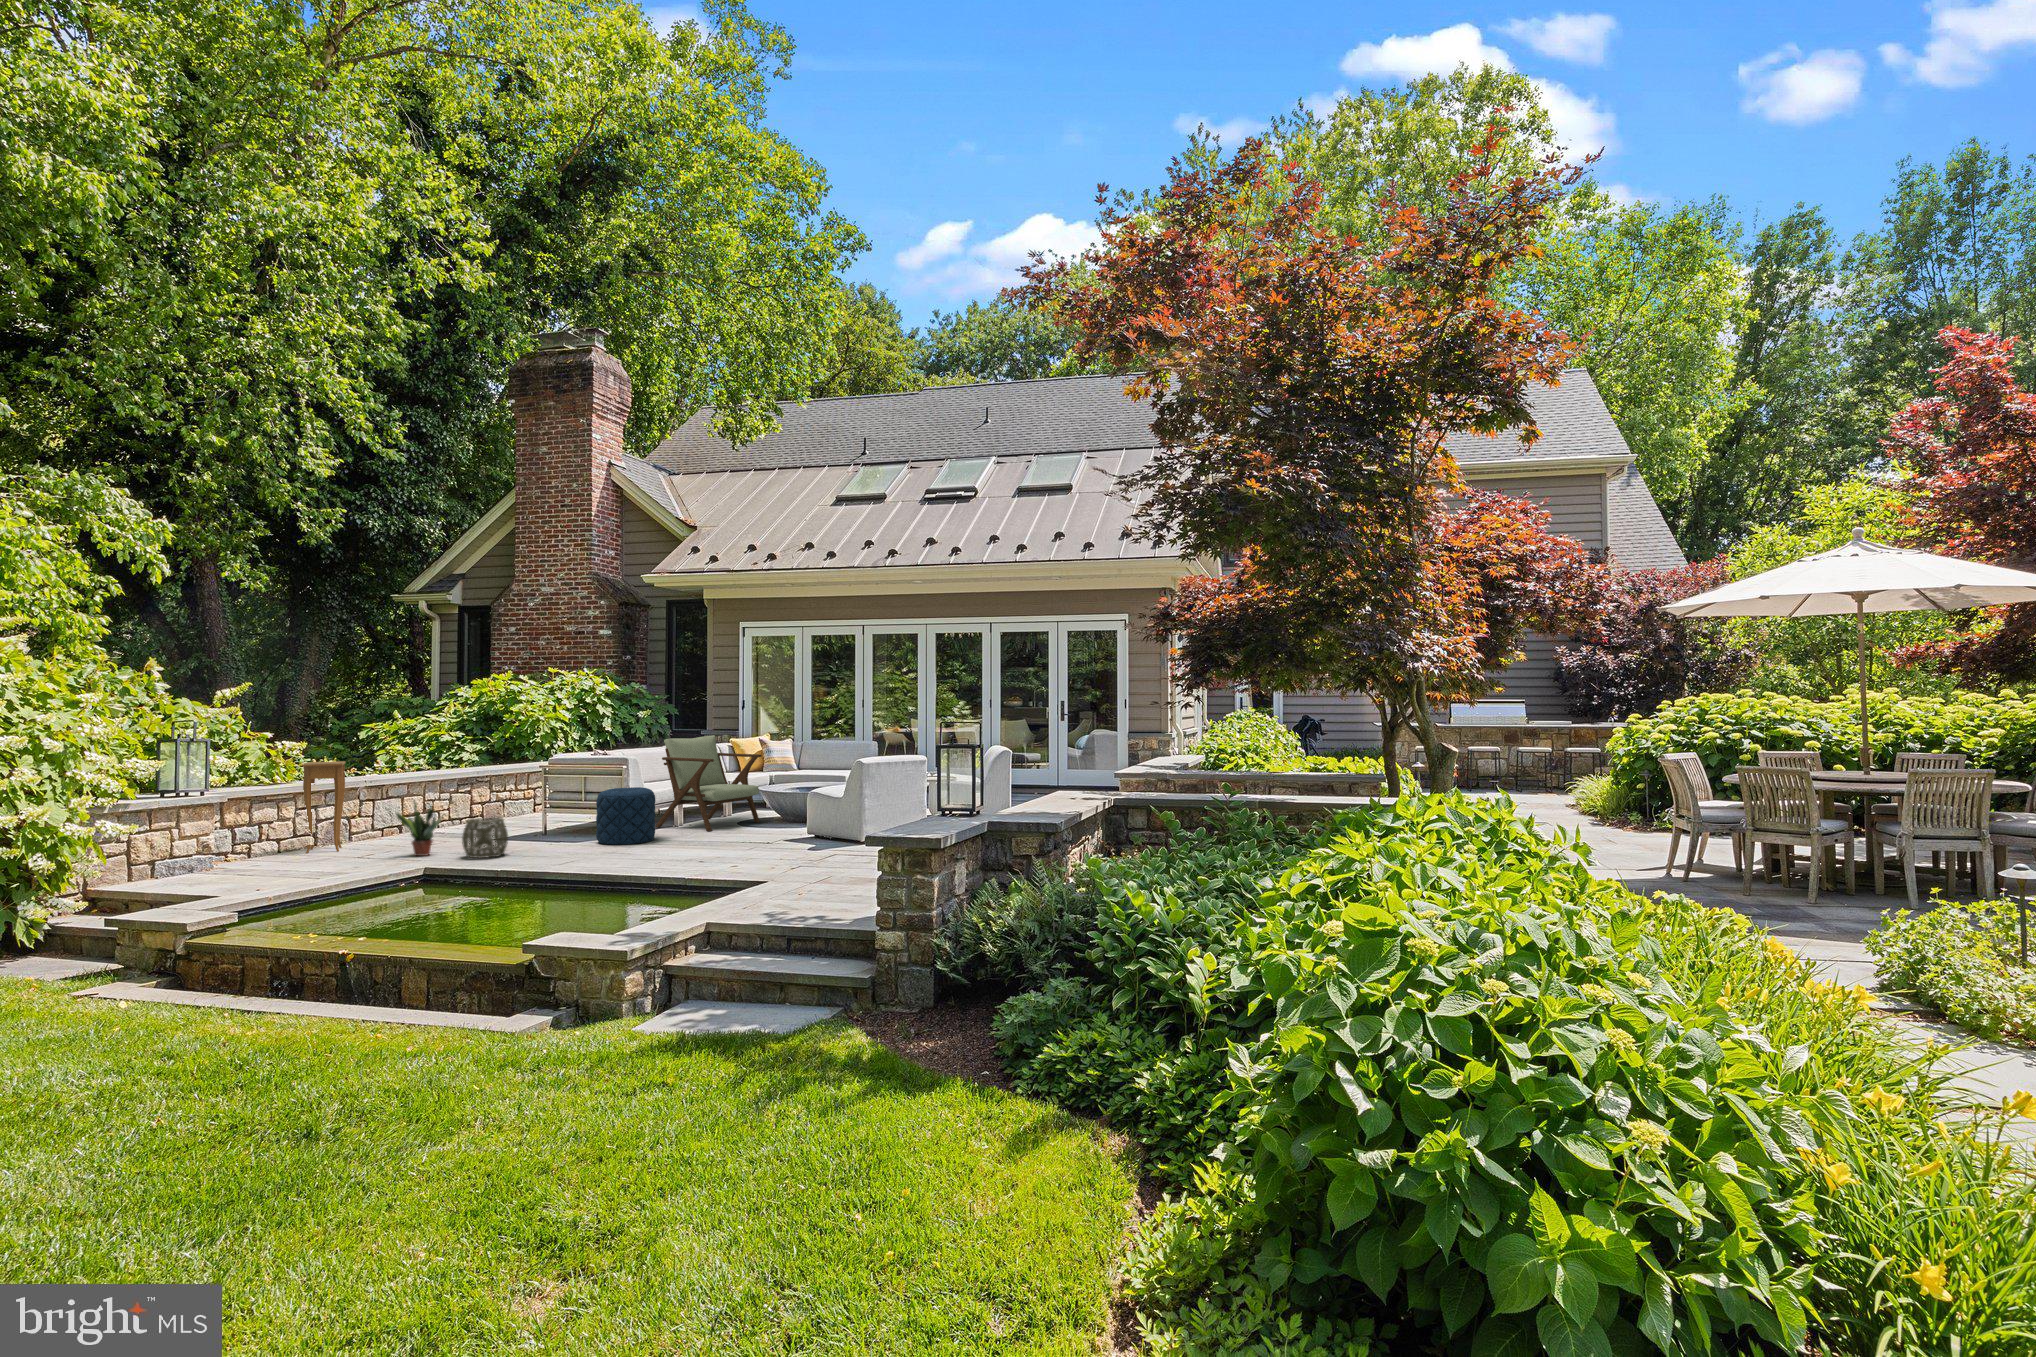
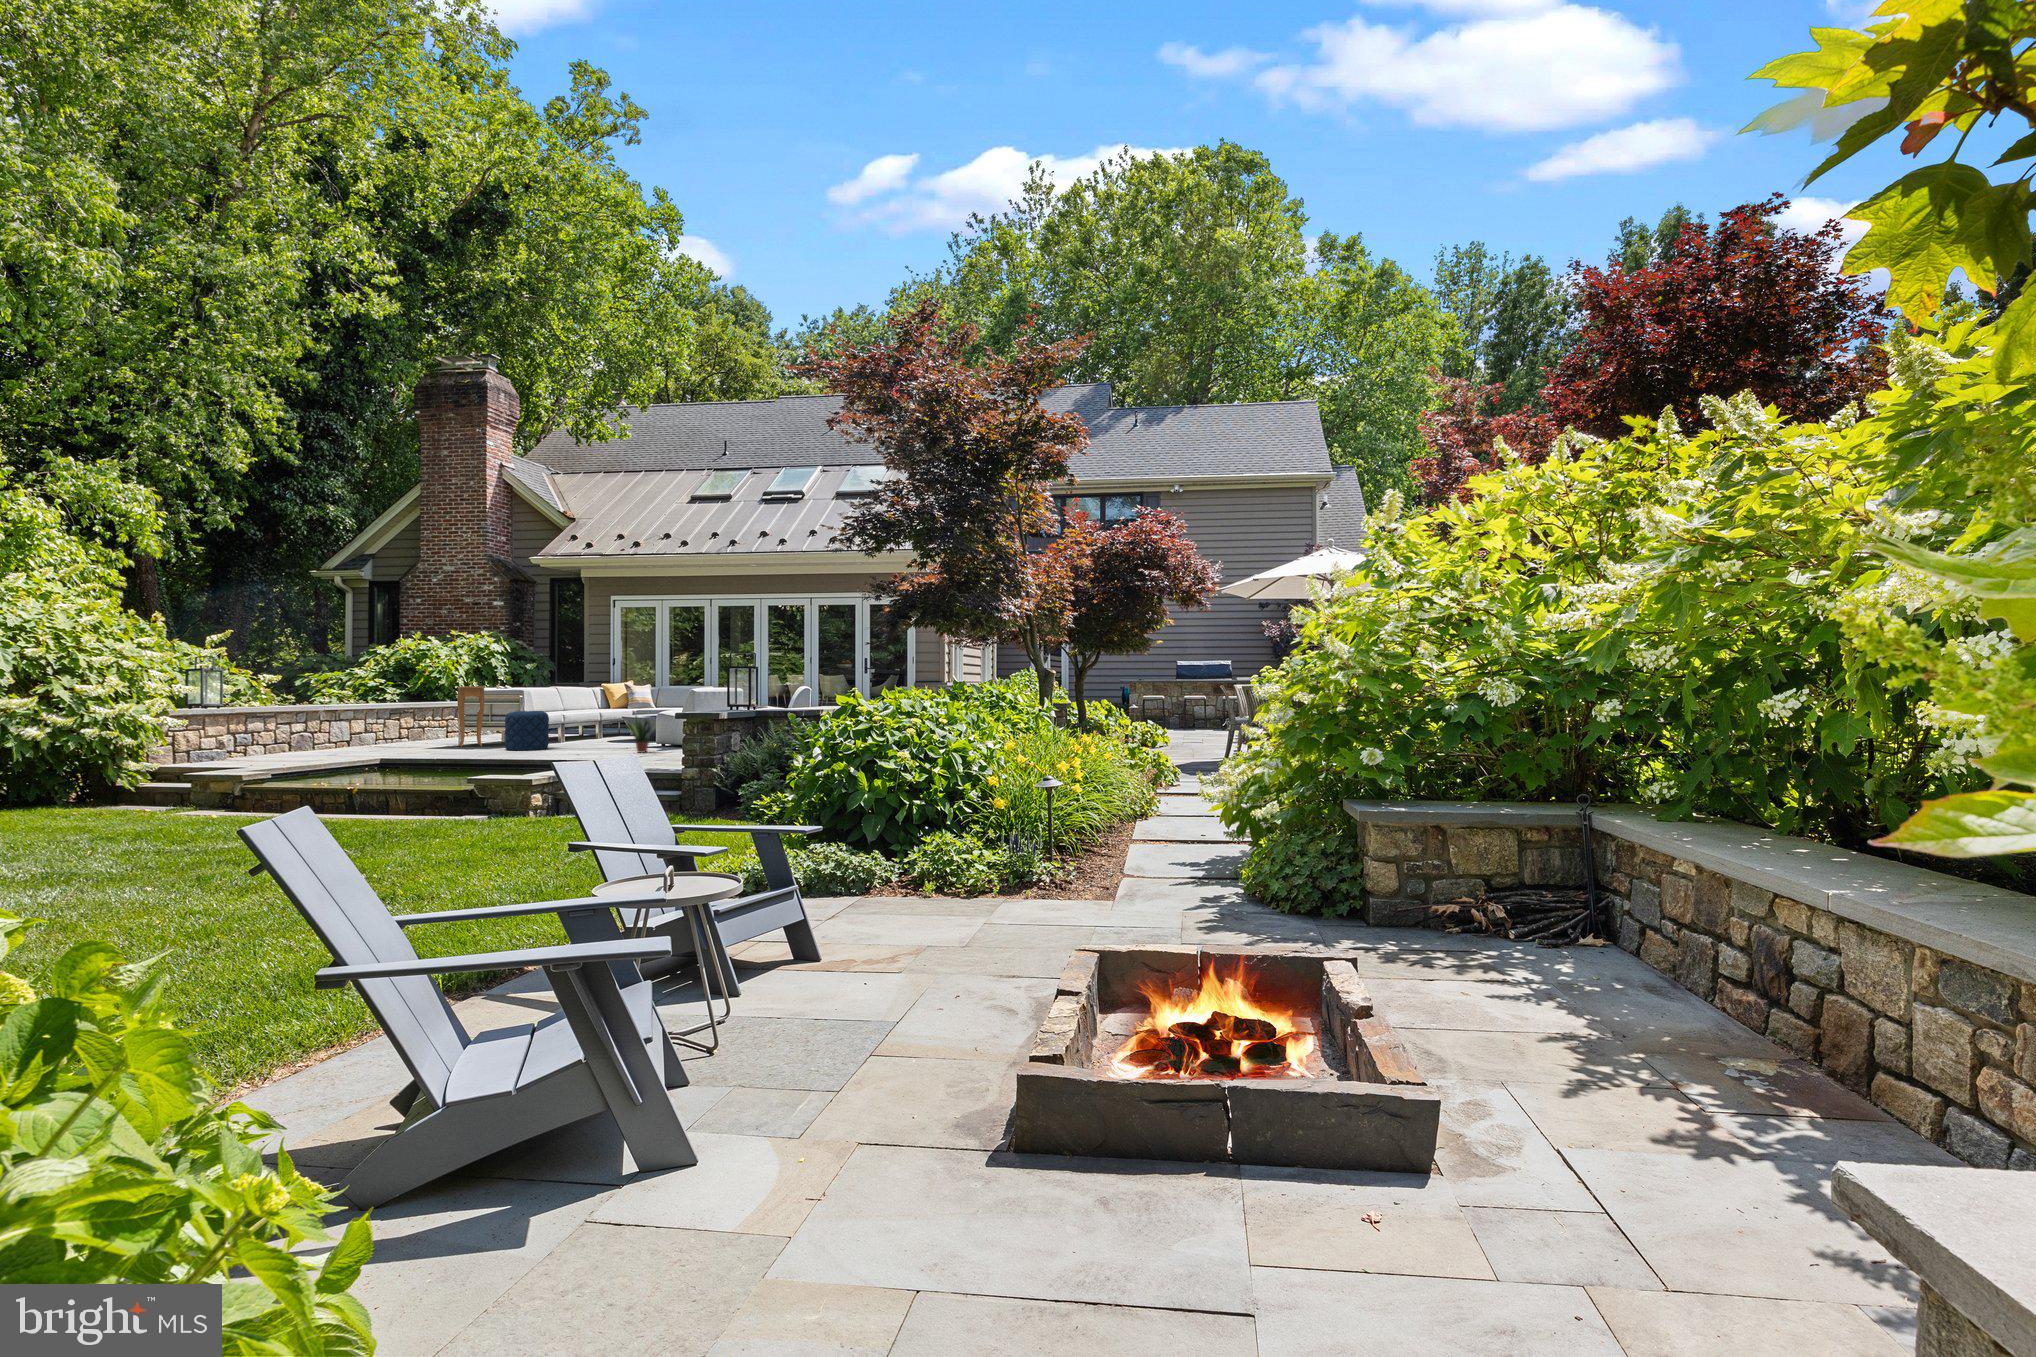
lounge chair: present [656,735,762,831] -> none [547,677,628,745]
side table: present [302,761,346,853] -> present [457,686,485,747]
potted plant: present [396,803,443,856] -> present [626,716,654,753]
woven basket: present [462,818,508,858] -> none [408,729,442,756]

